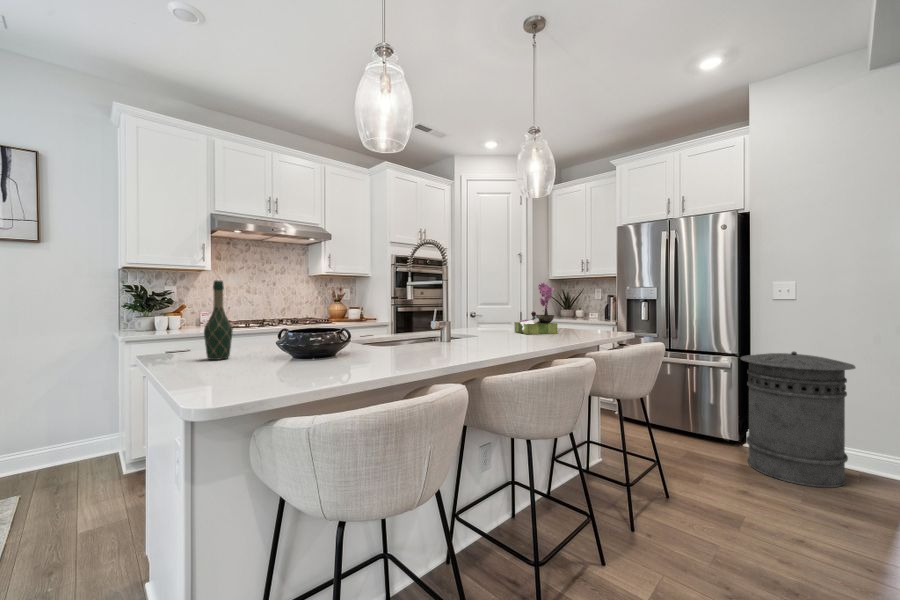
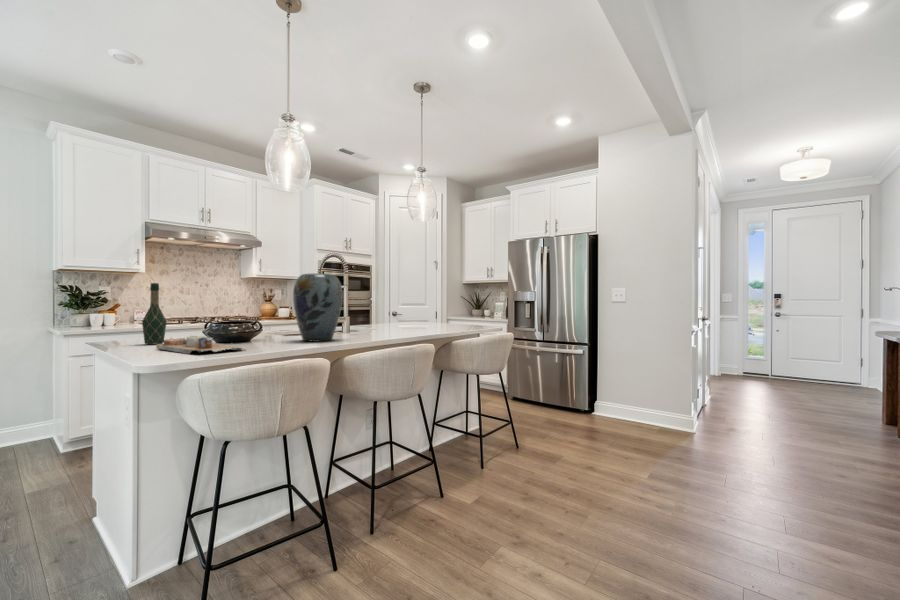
vase: none [389,265,452,358] -> present [293,274,342,341]
flower arrangement: present [515,282,557,334] -> none [414,286,446,328]
trash can: present [741,351,856,488] -> none [585,340,656,438]
cutting board: none [220,352,339,382] -> present [156,336,245,354]

